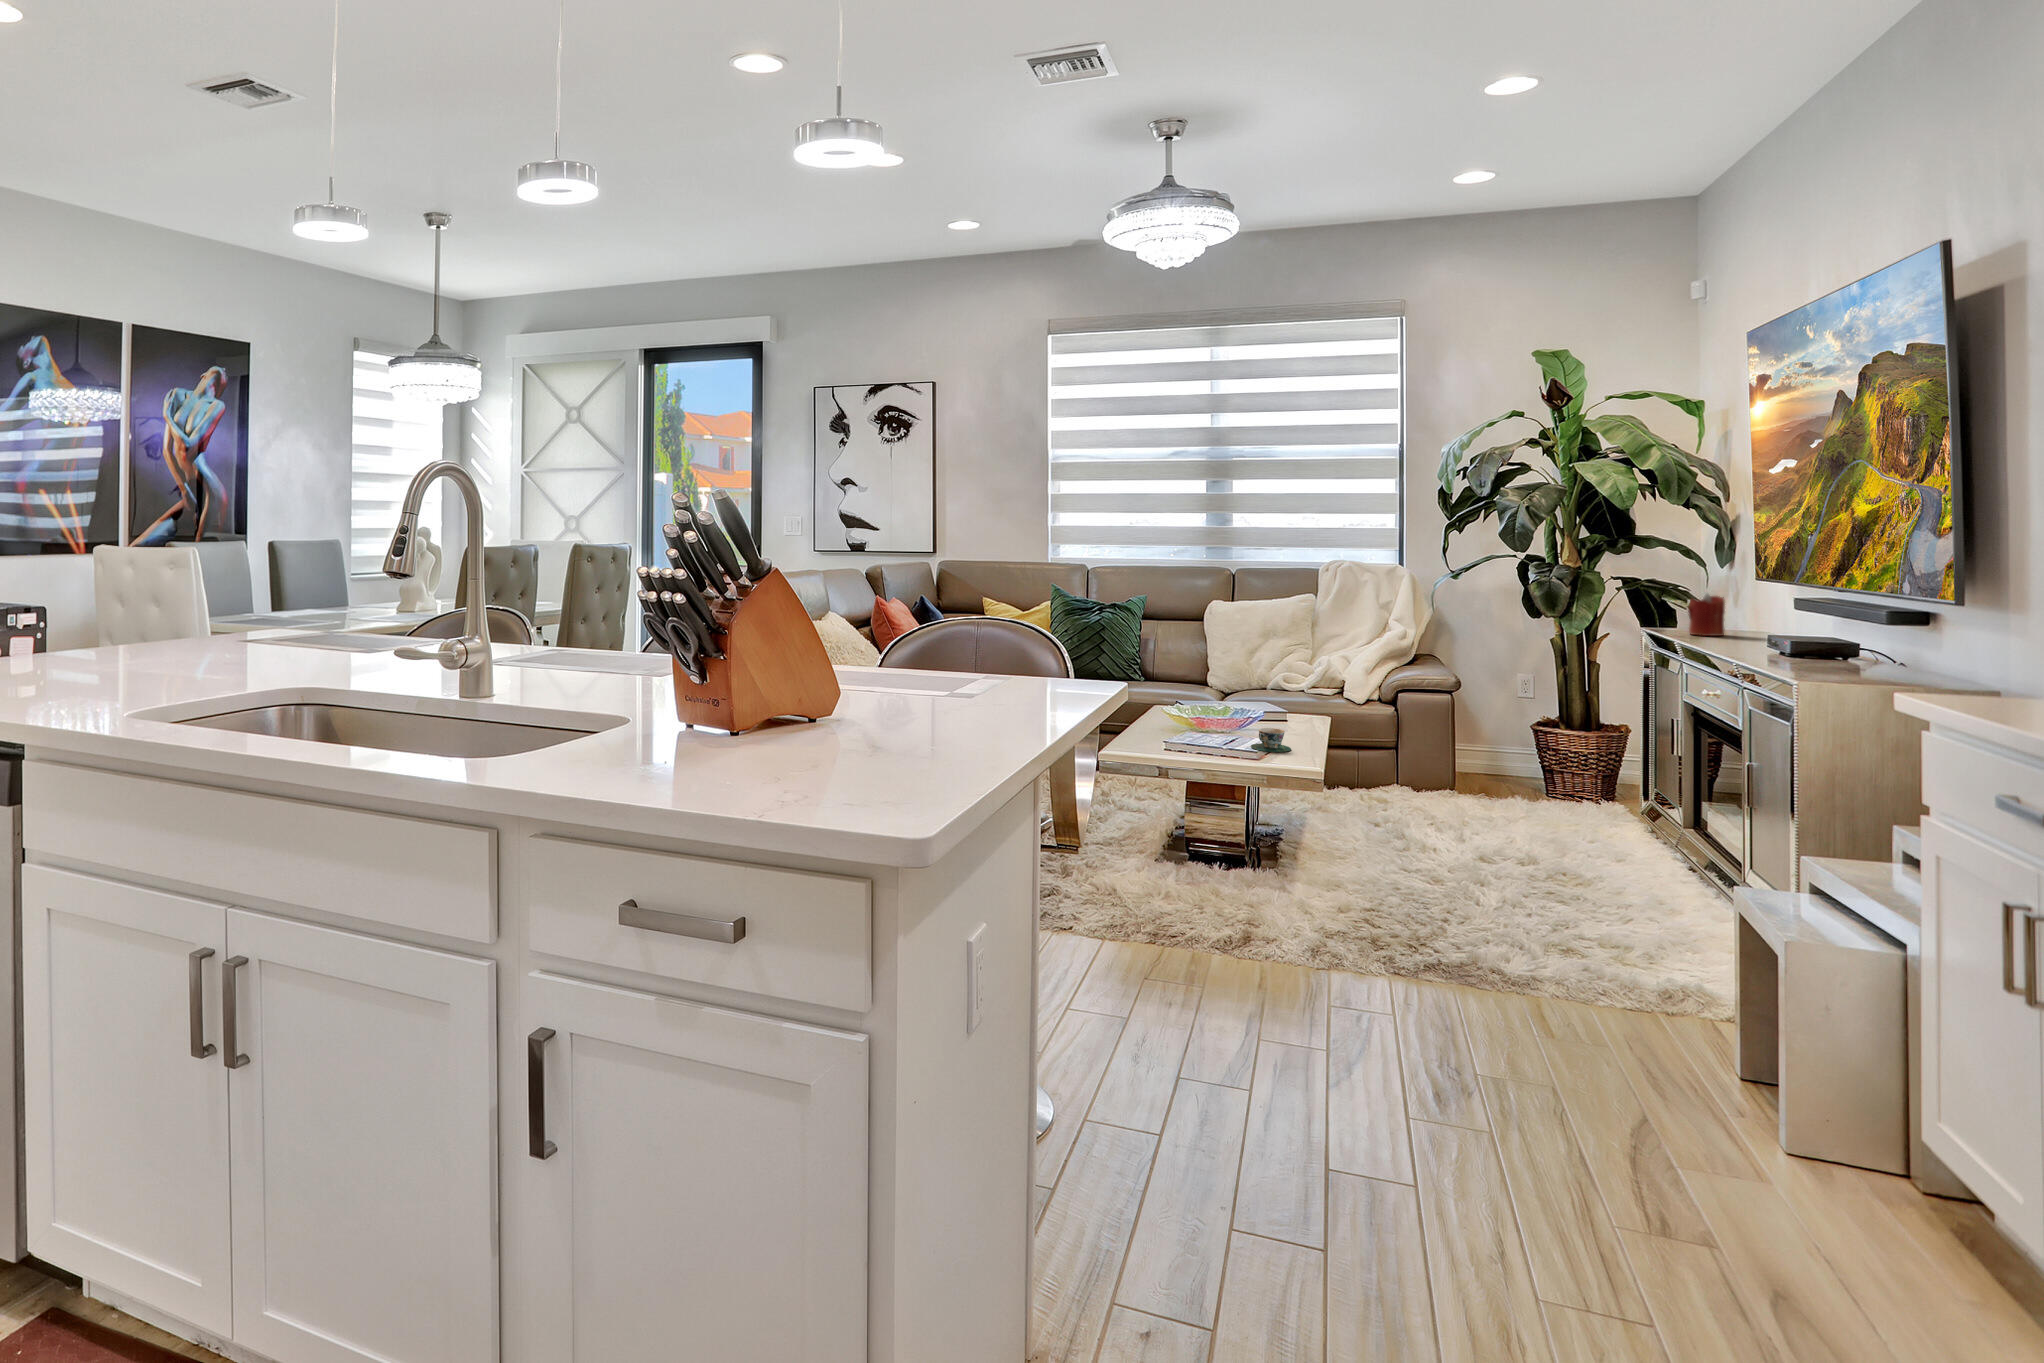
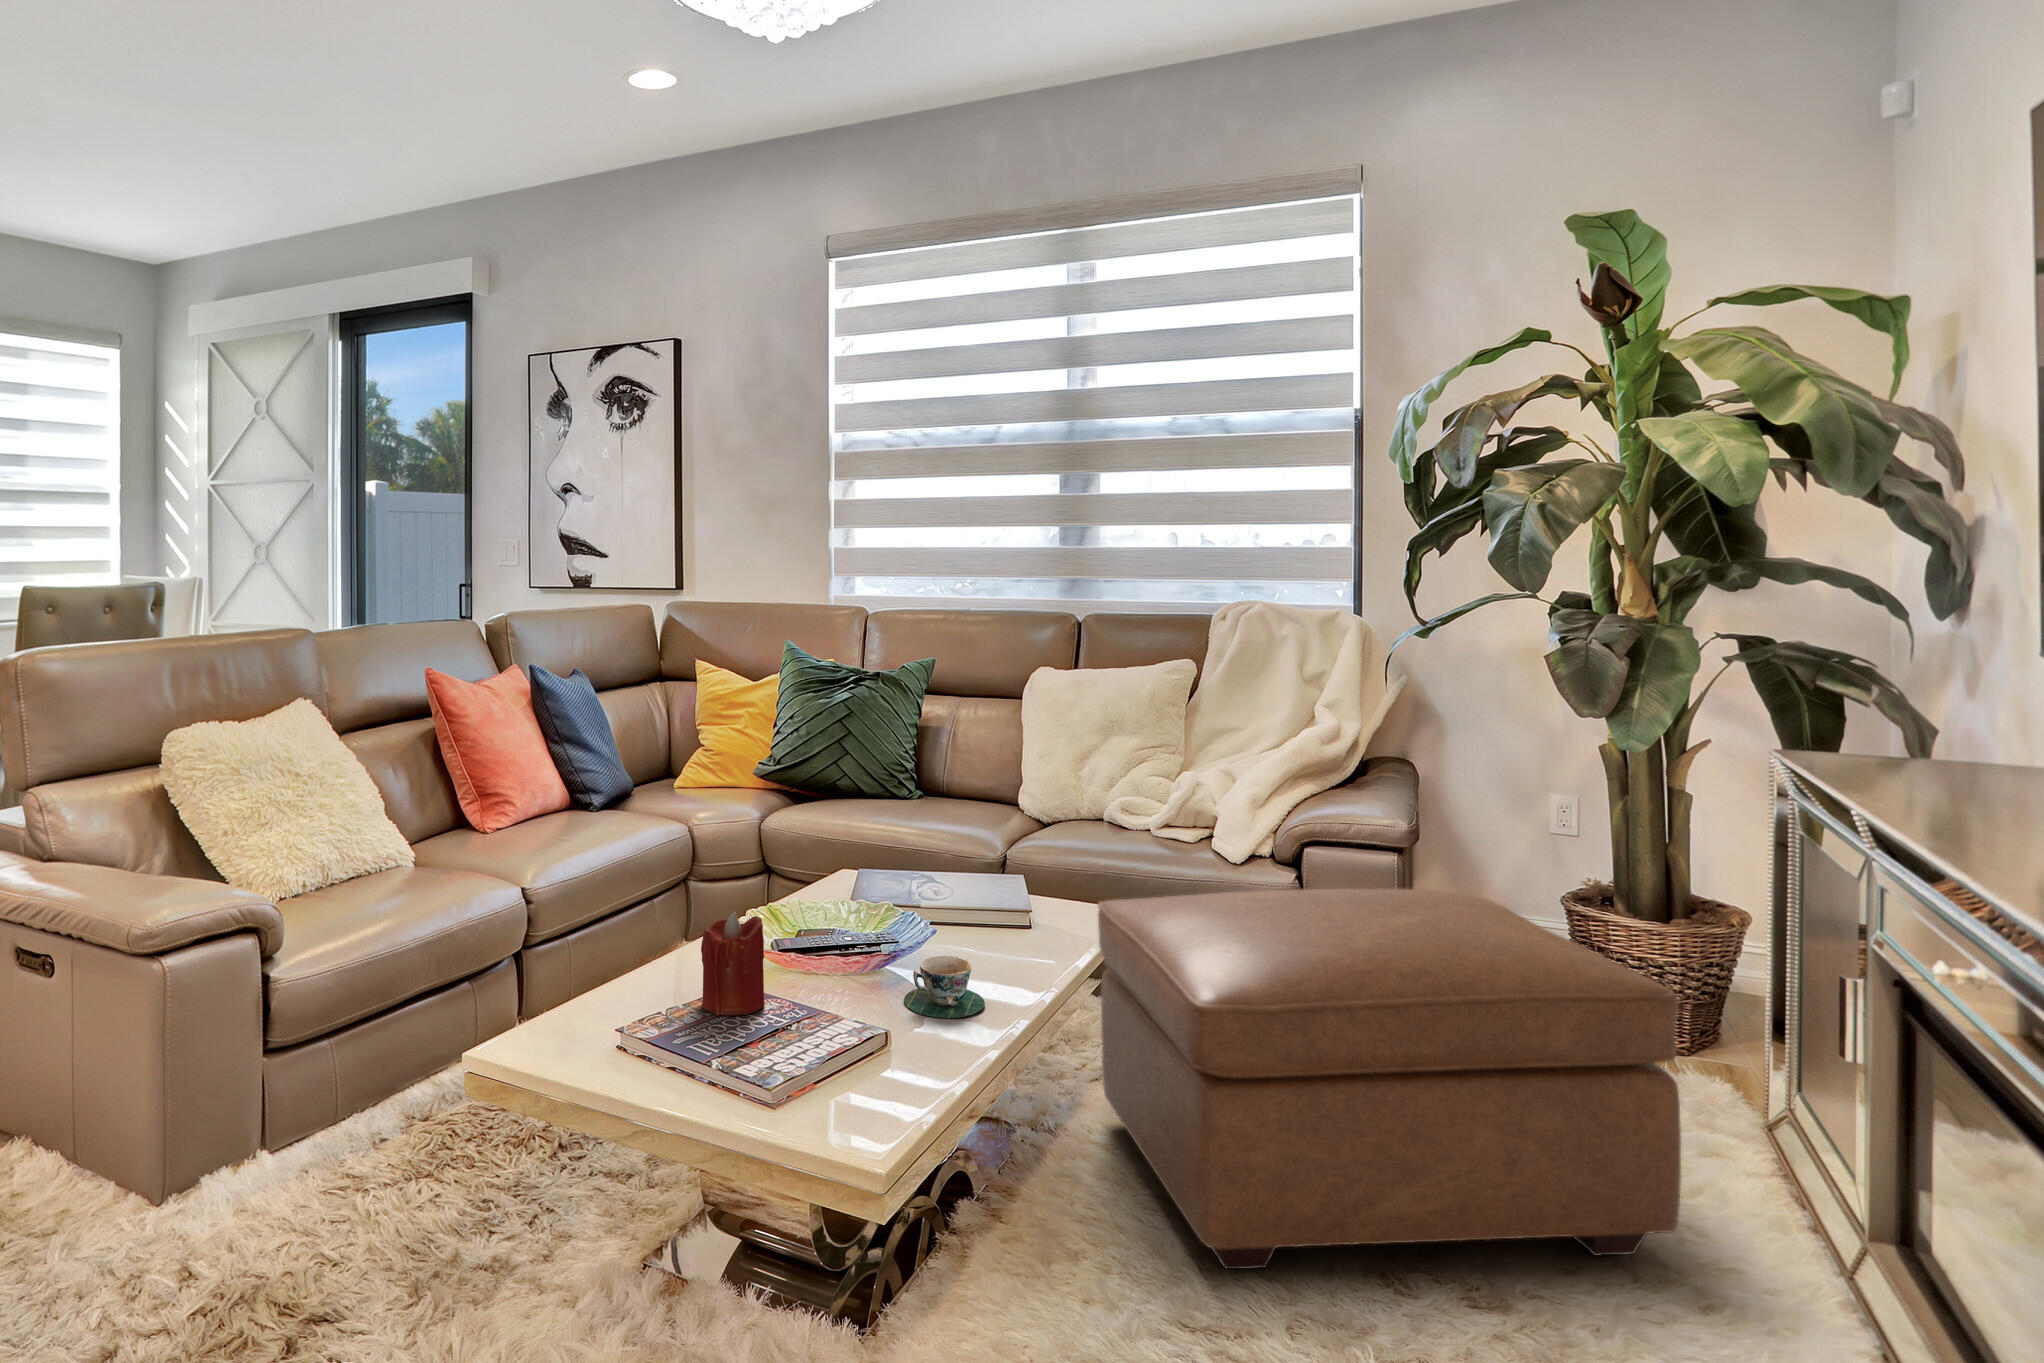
candle: present [1688,594,1725,636] -> present [701,912,765,1015]
ottoman: none [1317,701,1601,856] -> present [1098,889,1681,1269]

